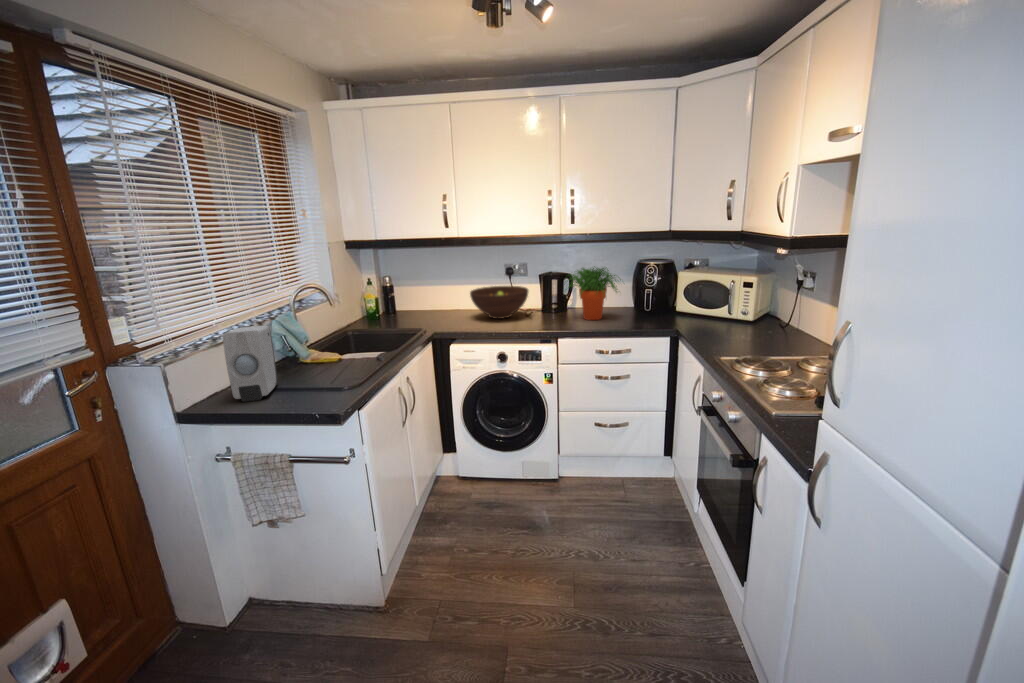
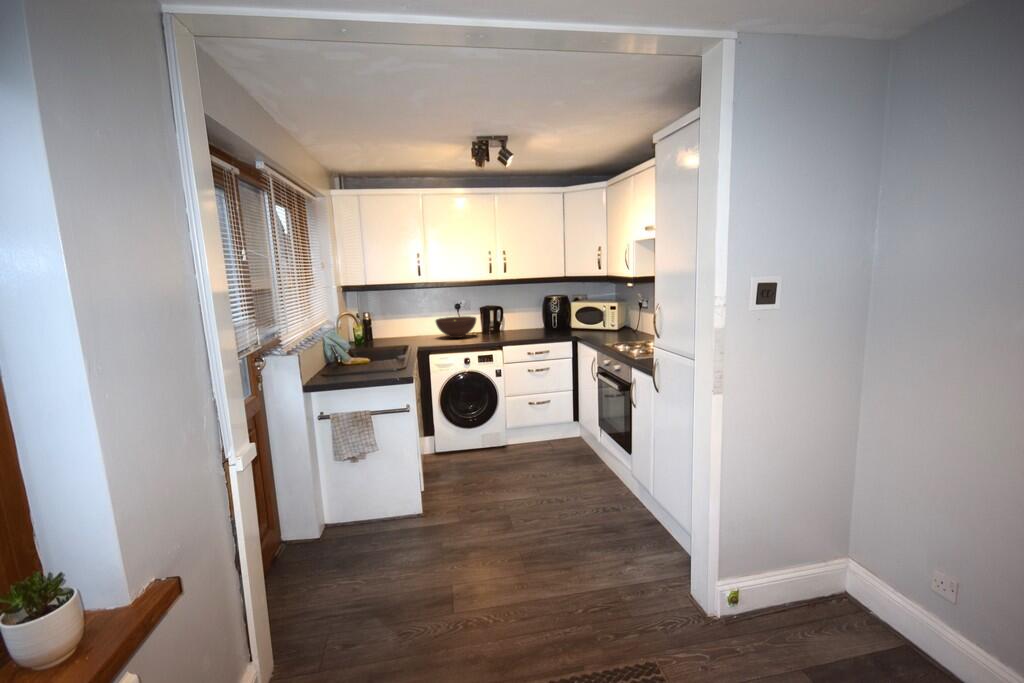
potted plant: present [568,266,621,320] -> none [500,300,540,335]
soap dispenser: present [222,325,278,402] -> none [323,333,352,379]

